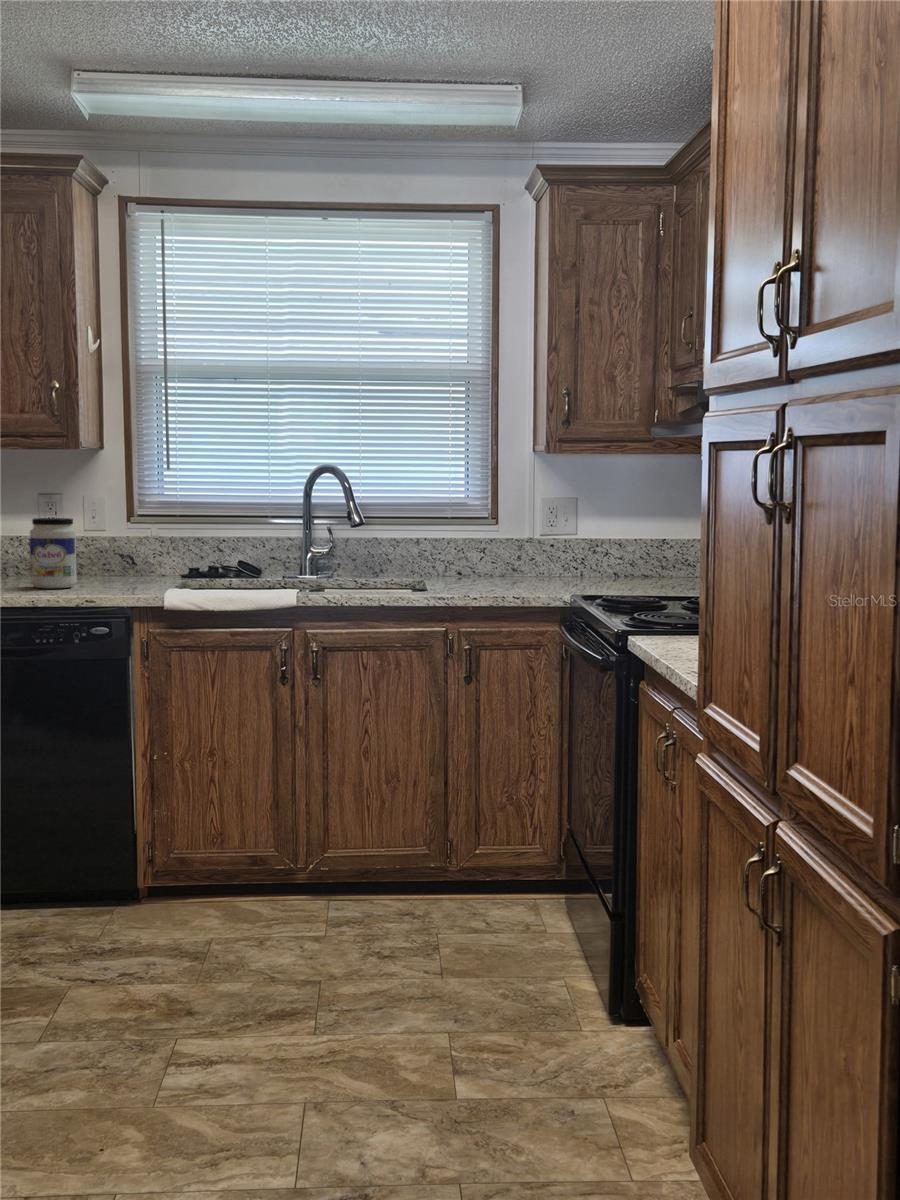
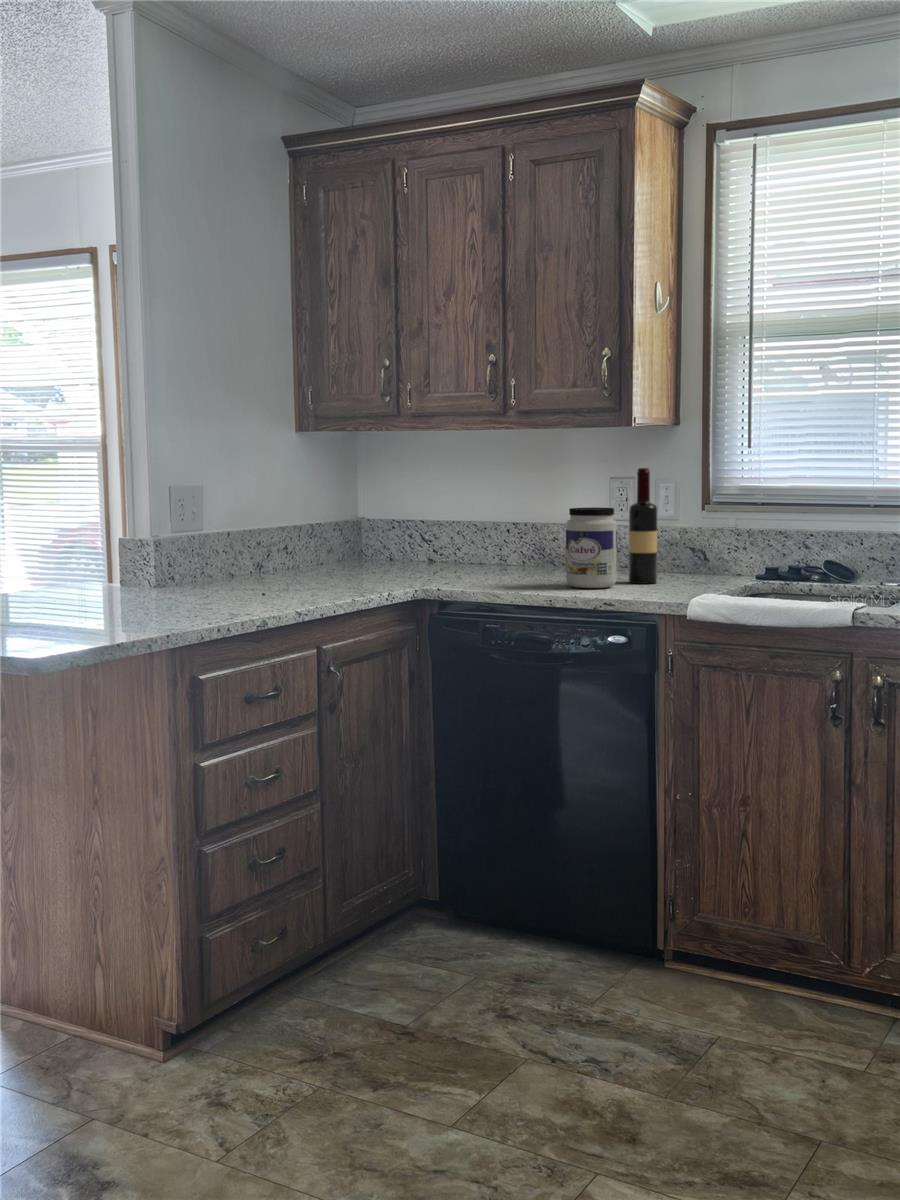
wine bottle: none [79,484,105,584] -> present [629,468,657,584]

